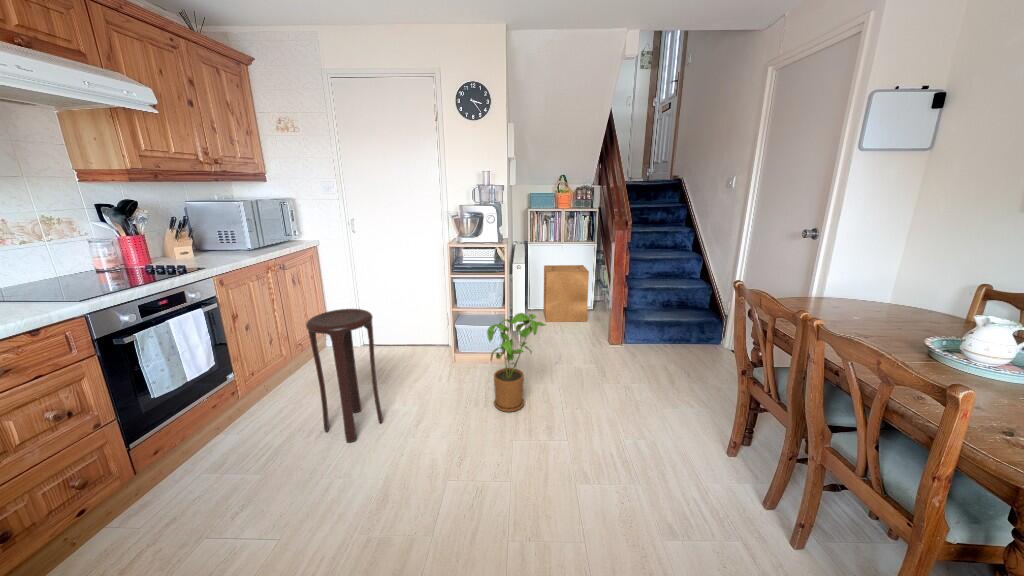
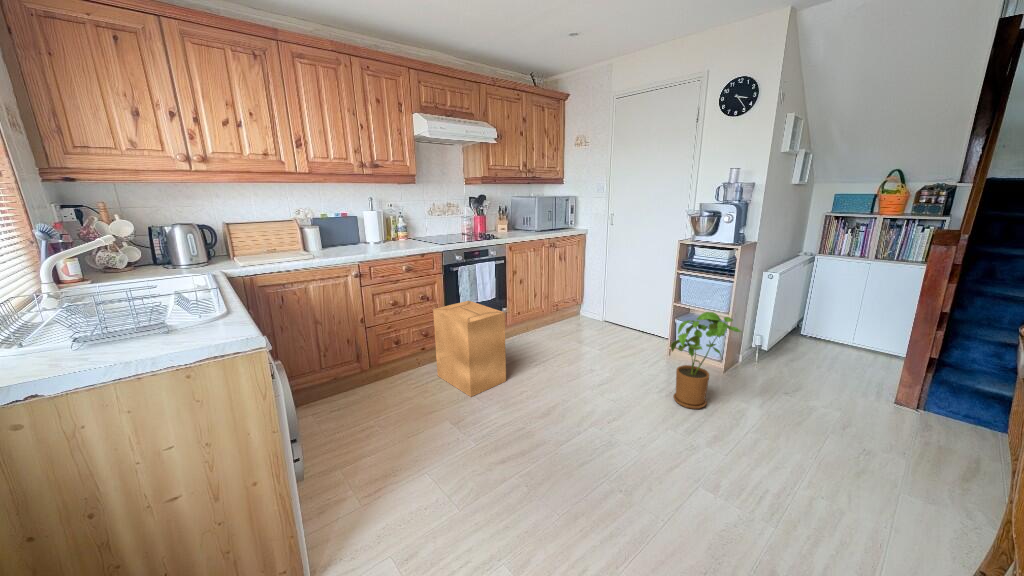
cardboard box: present [543,265,589,322] -> present [433,301,506,397]
stool: present [306,309,383,442] -> none [539,278,584,375]

